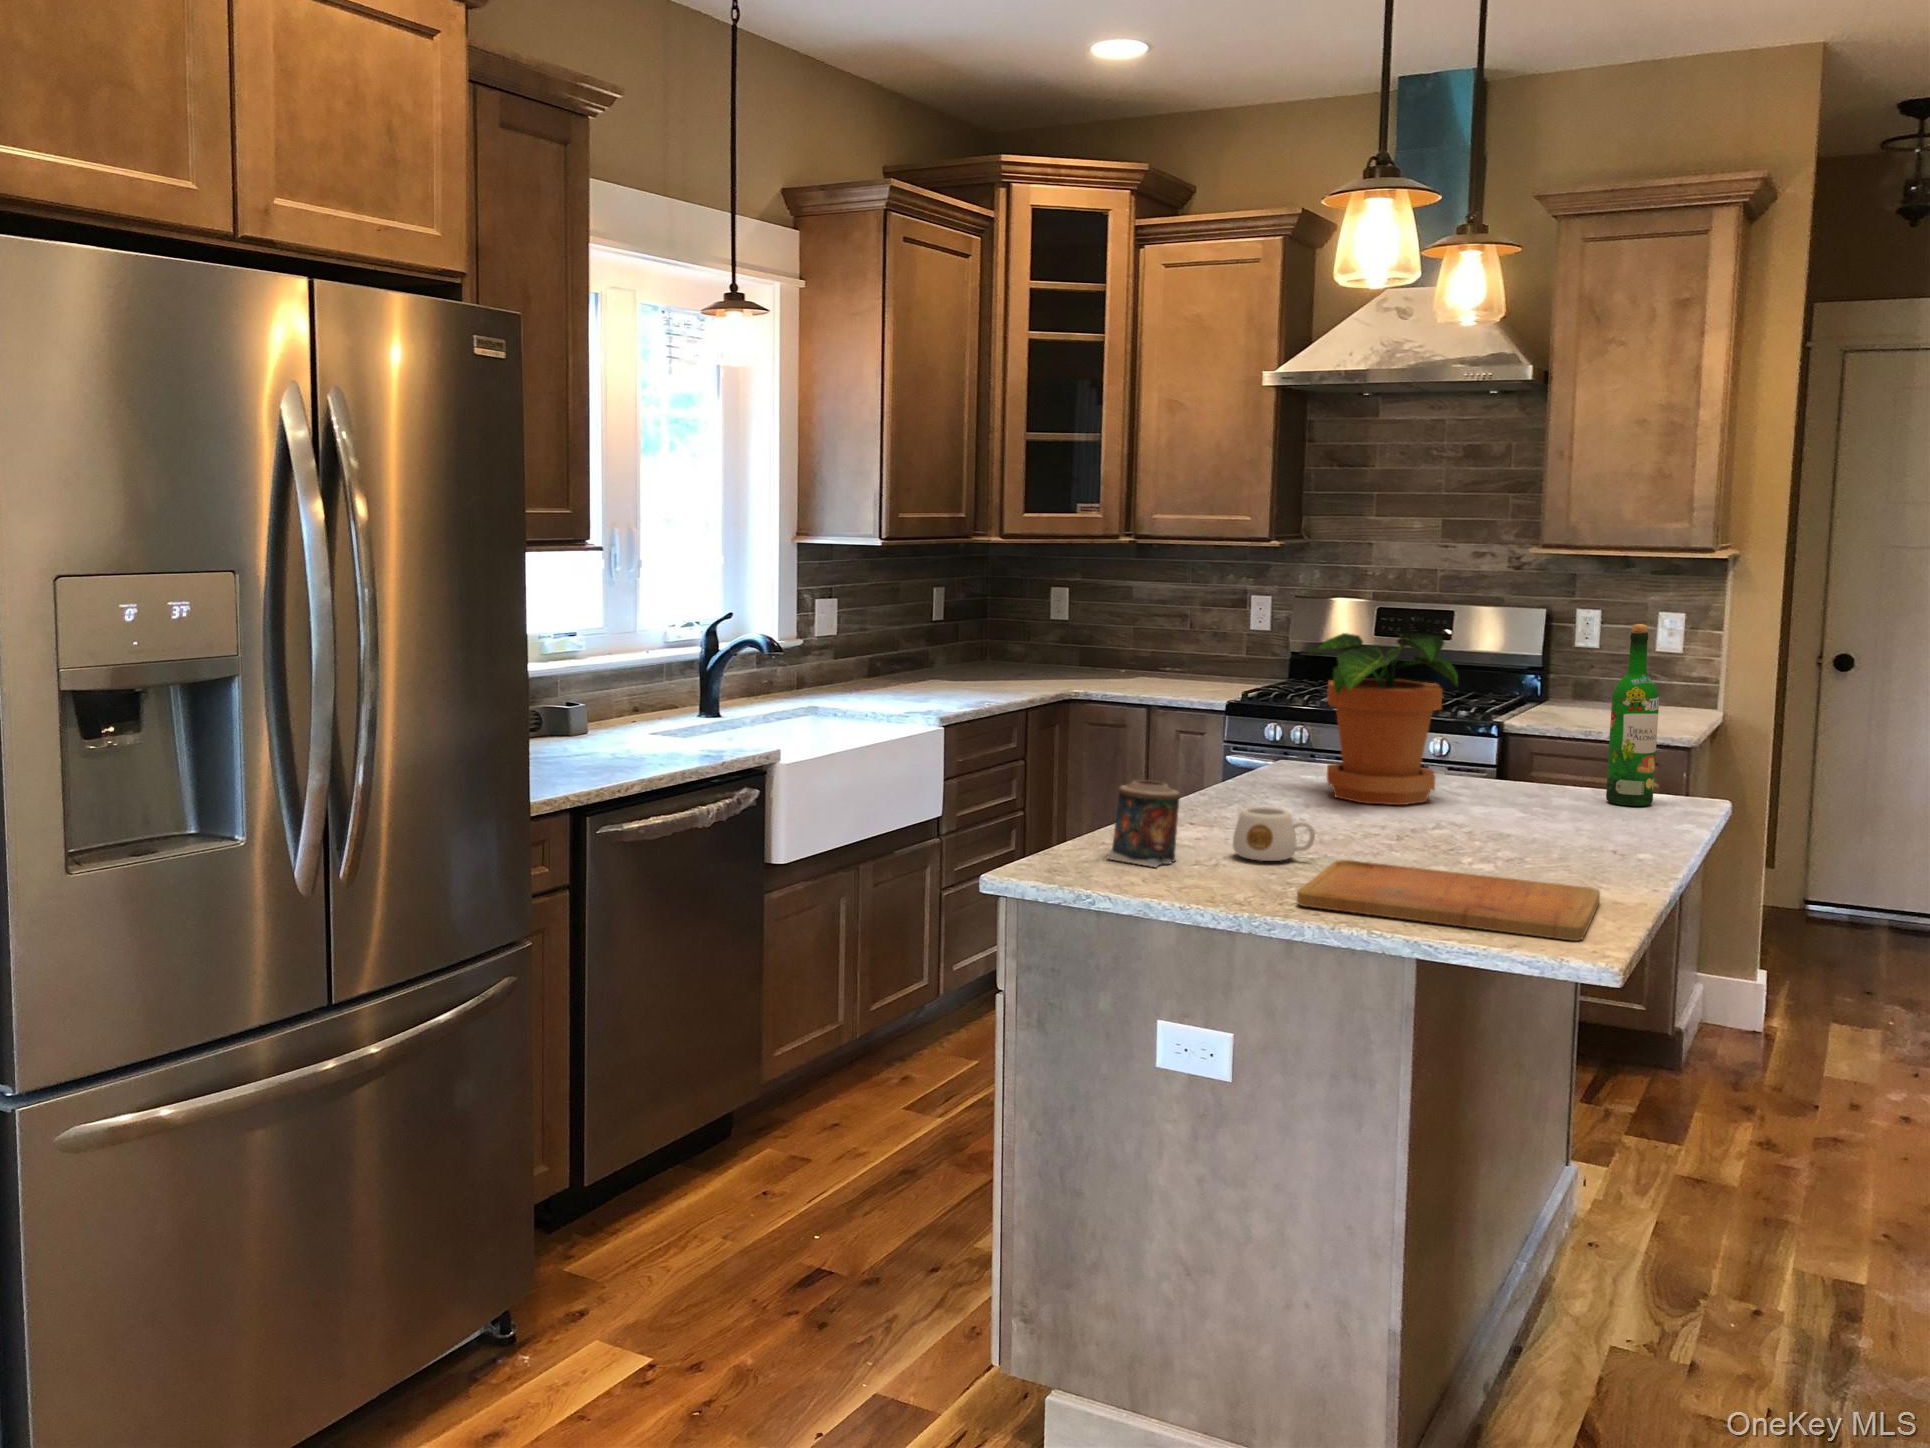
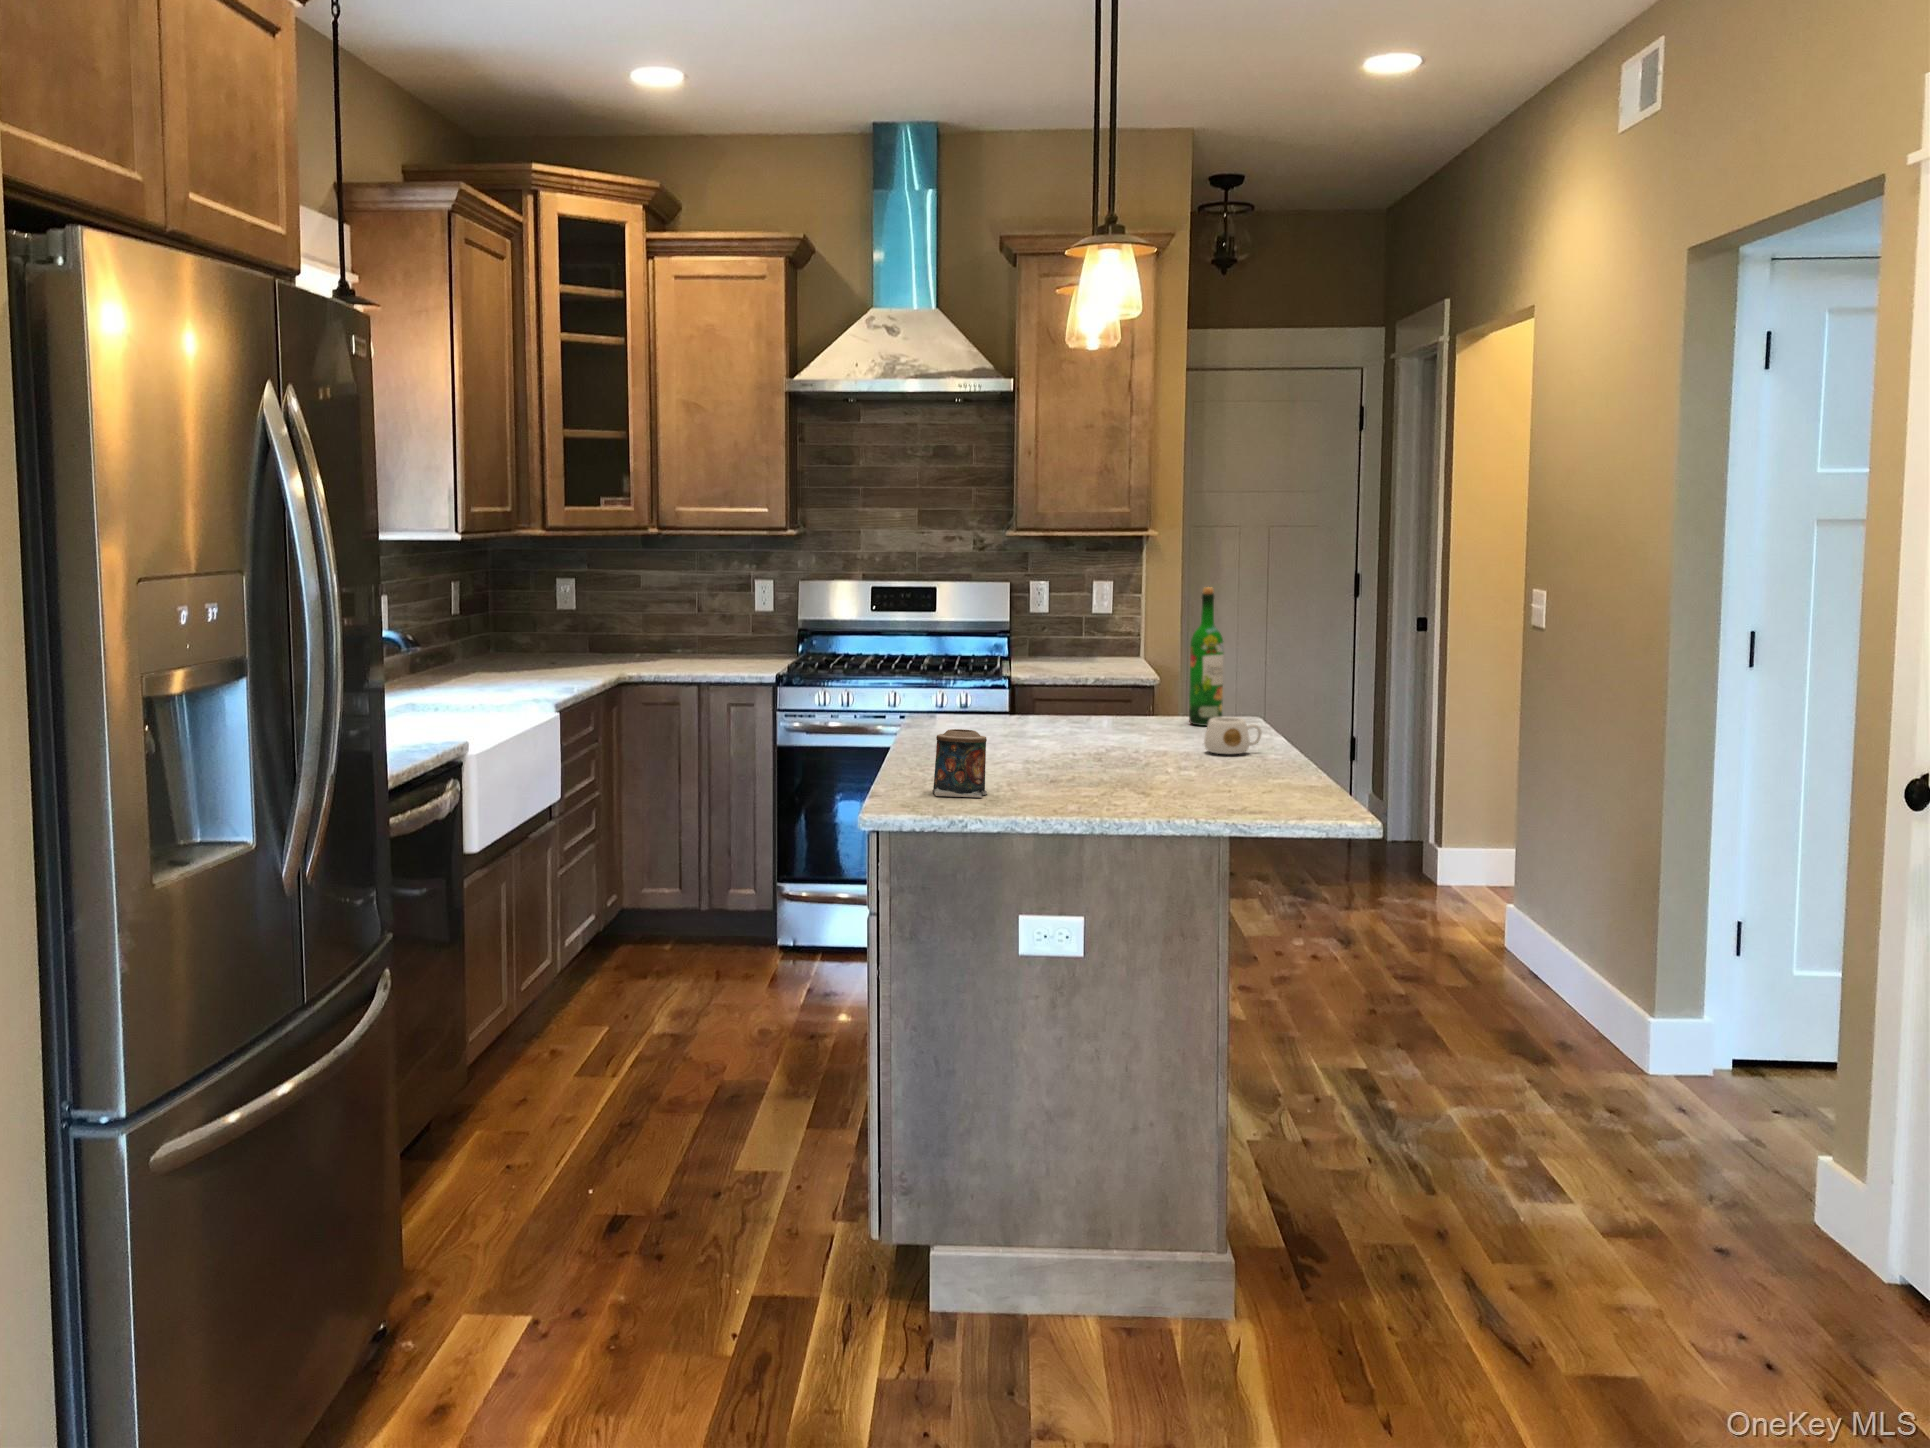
potted plant: present [1309,632,1458,805] -> none [969,601,1095,741]
mug: present [1233,807,1315,861] -> present [1204,717,1262,754]
cutting board: present [1297,860,1600,941] -> none [1109,777,1328,810]

